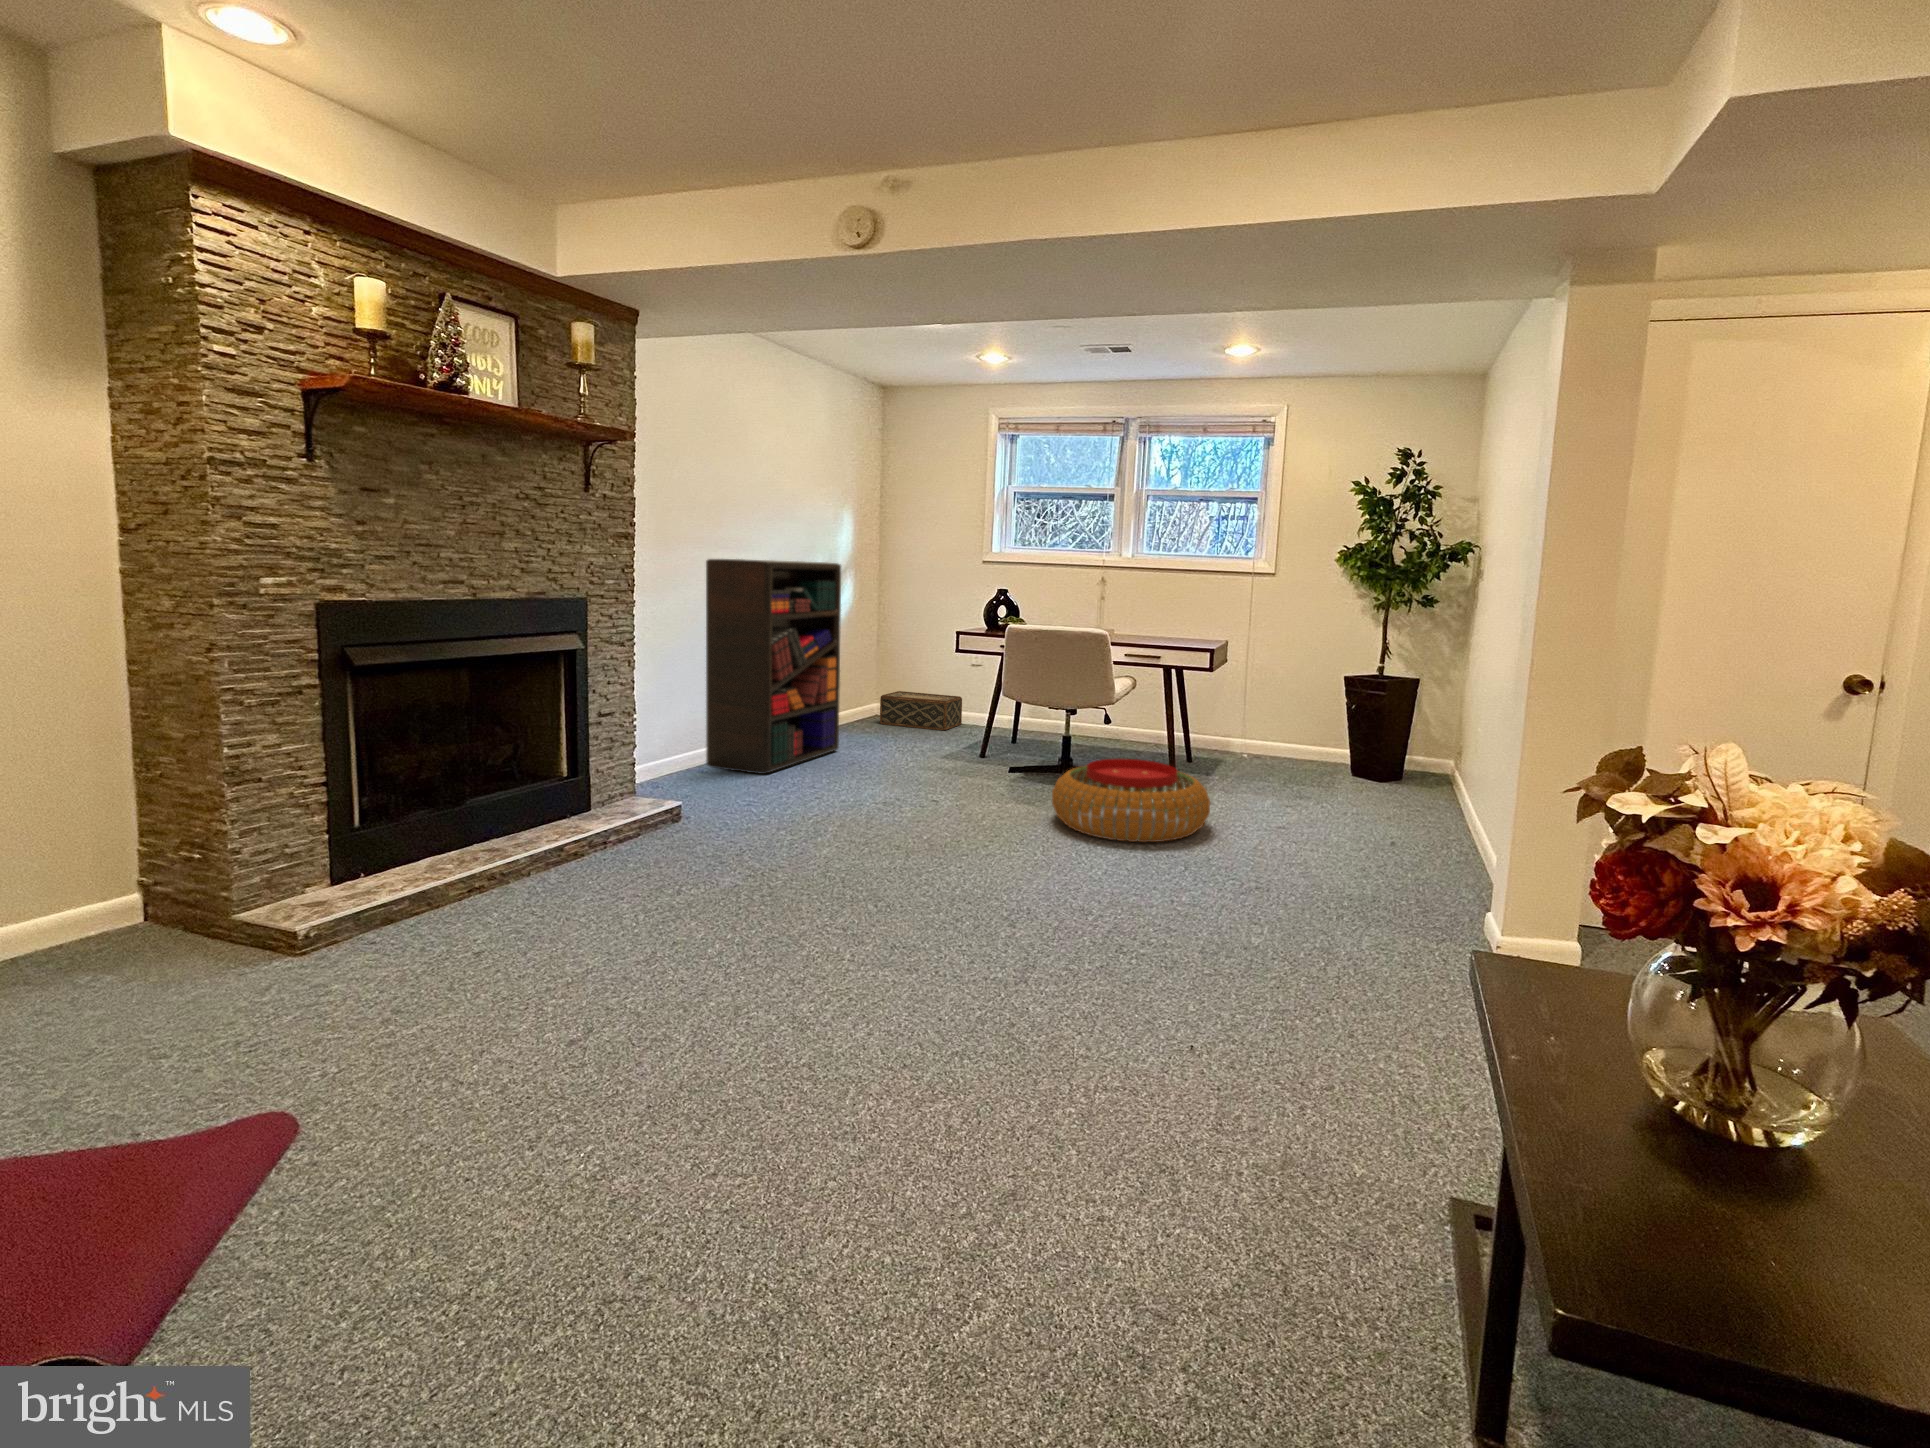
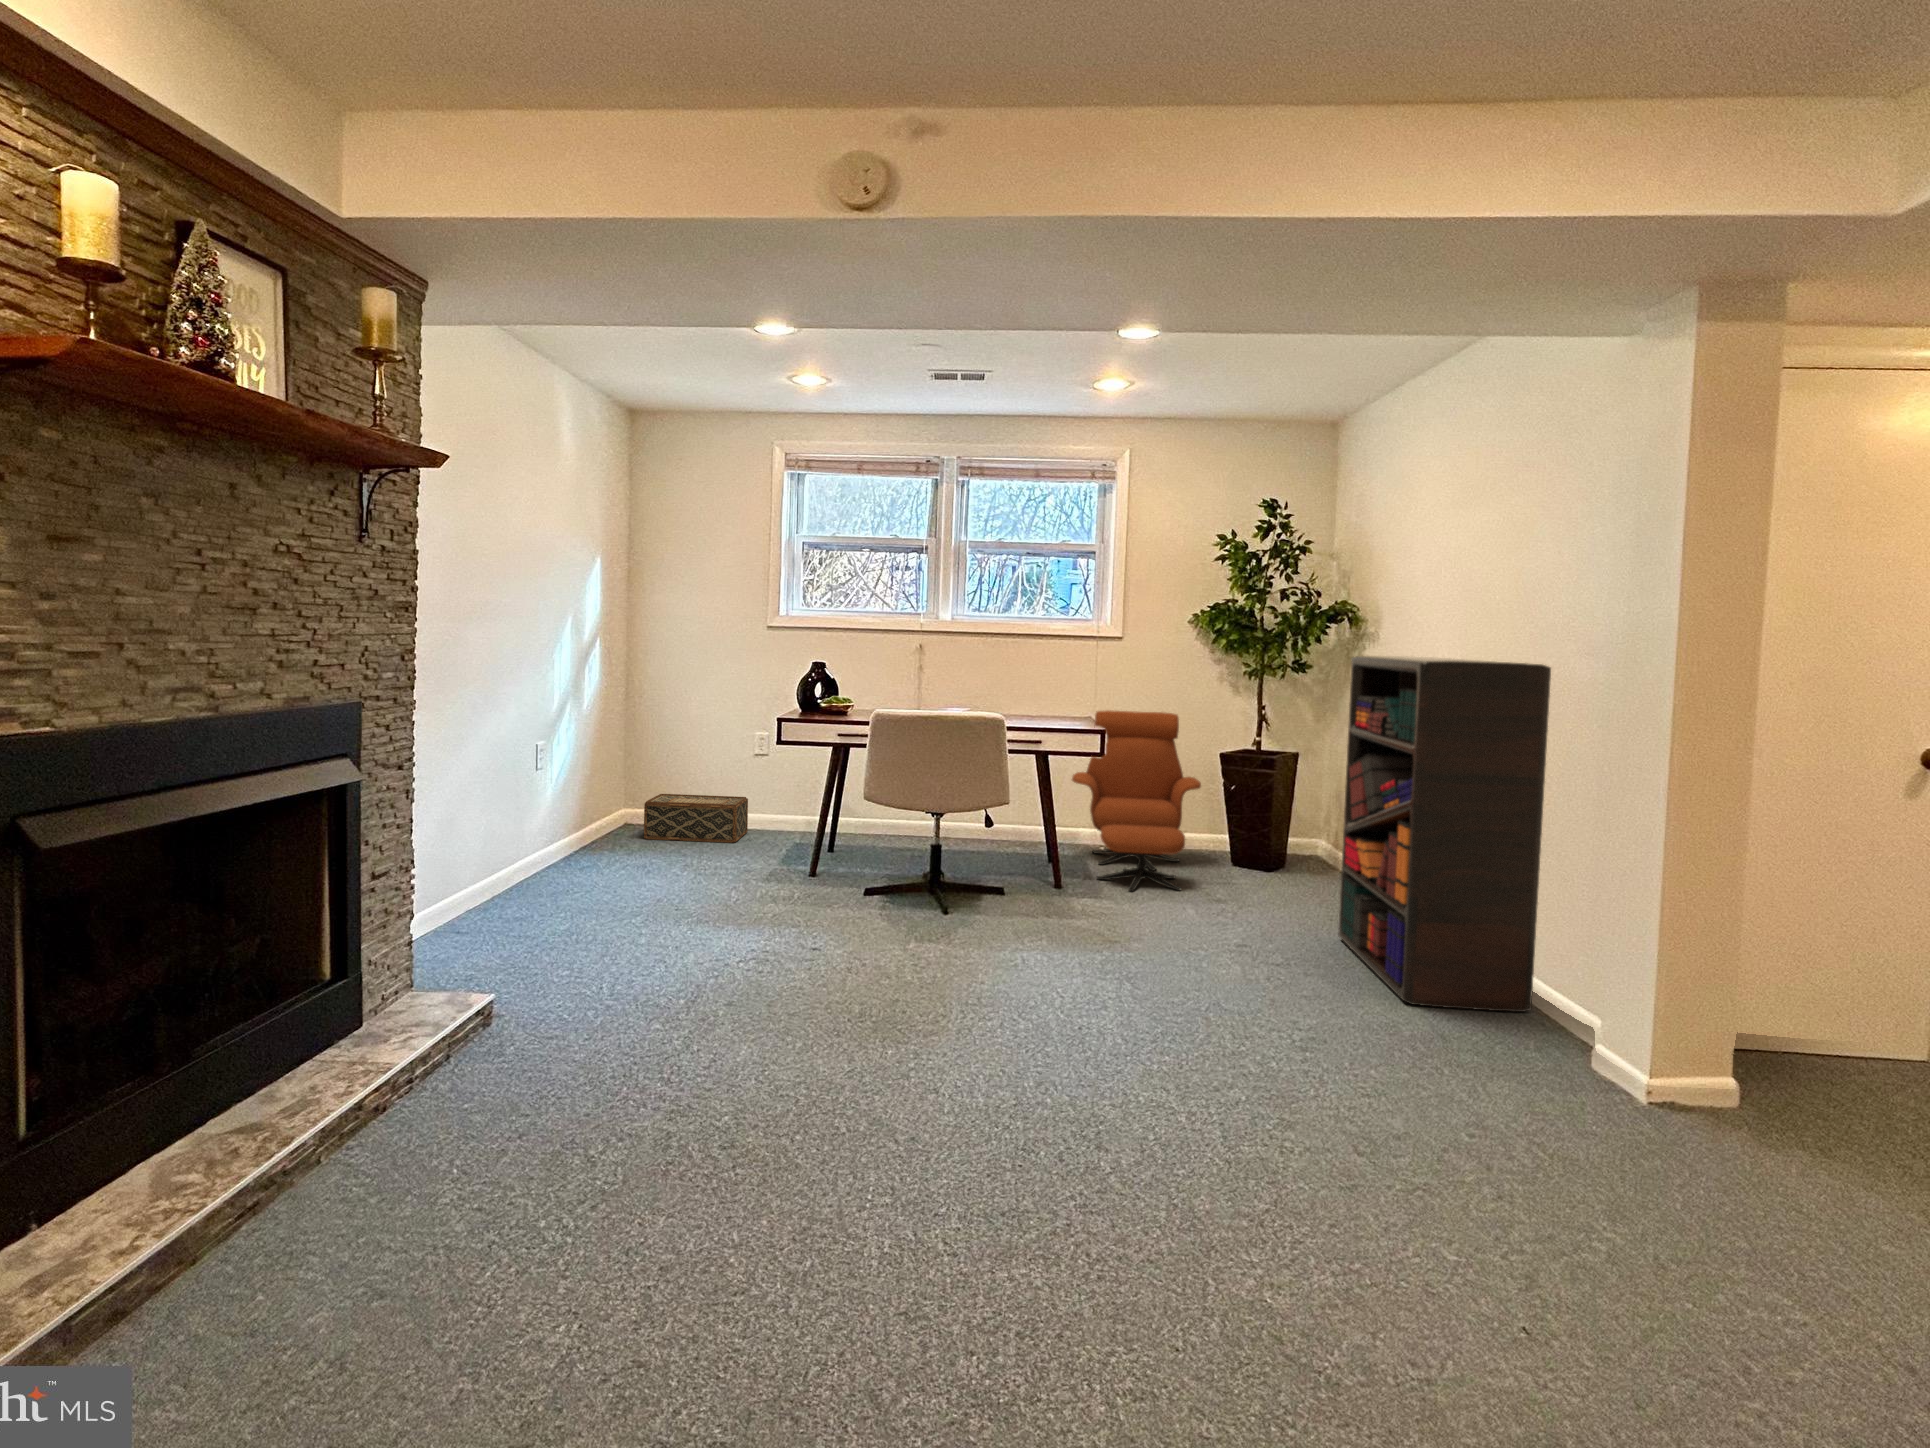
bookshelf: present [706,559,841,774] -> present [1338,656,1551,1012]
lounge chair: none [1209,636,1321,787] -> present [1072,710,1201,892]
pouf: present [1052,759,1210,842] -> none [984,877,1187,989]

